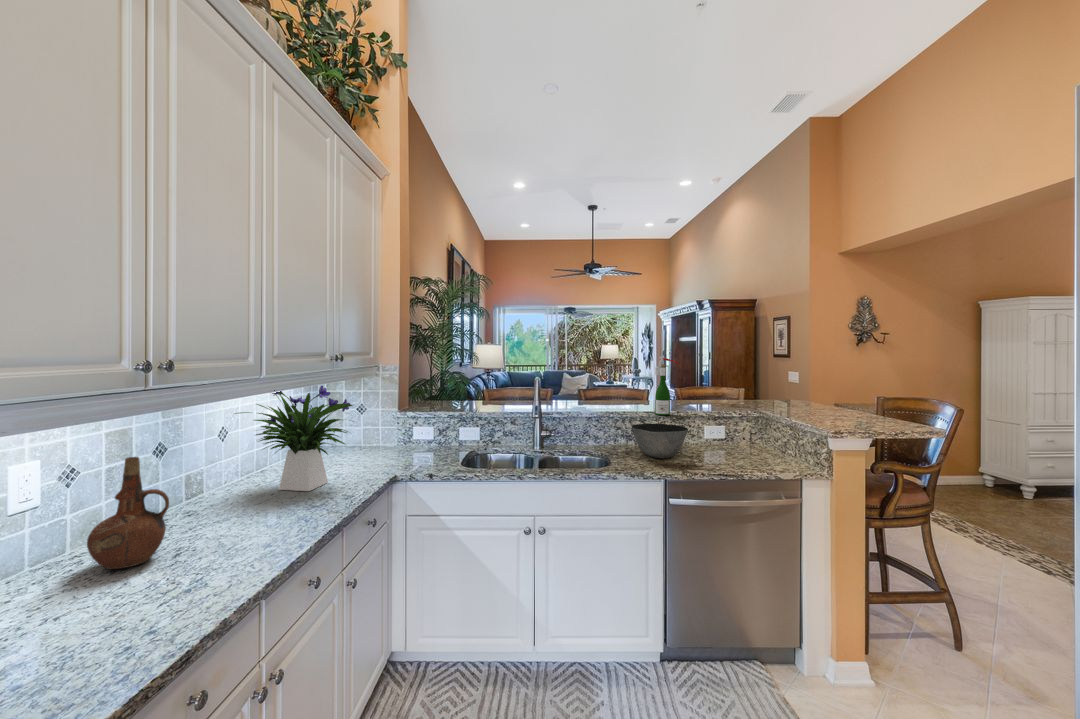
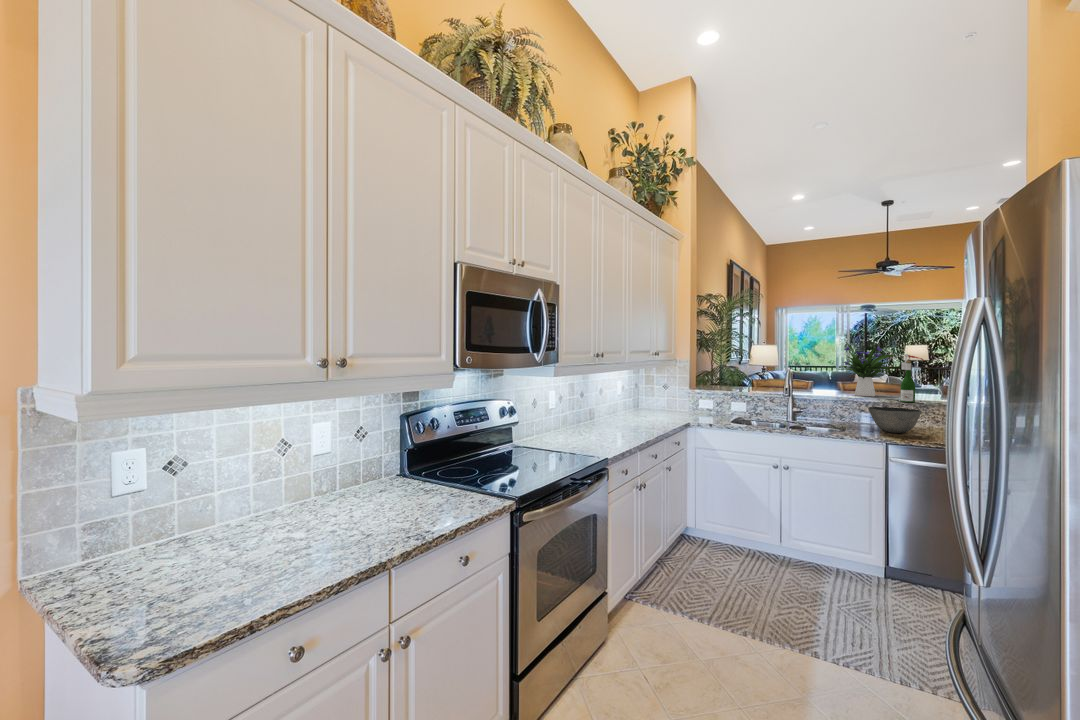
flower arrangement: present [234,386,353,491] -> present [839,343,896,396]
ceramic pitcher: present [87,457,169,569] -> none [576,392,600,433]

